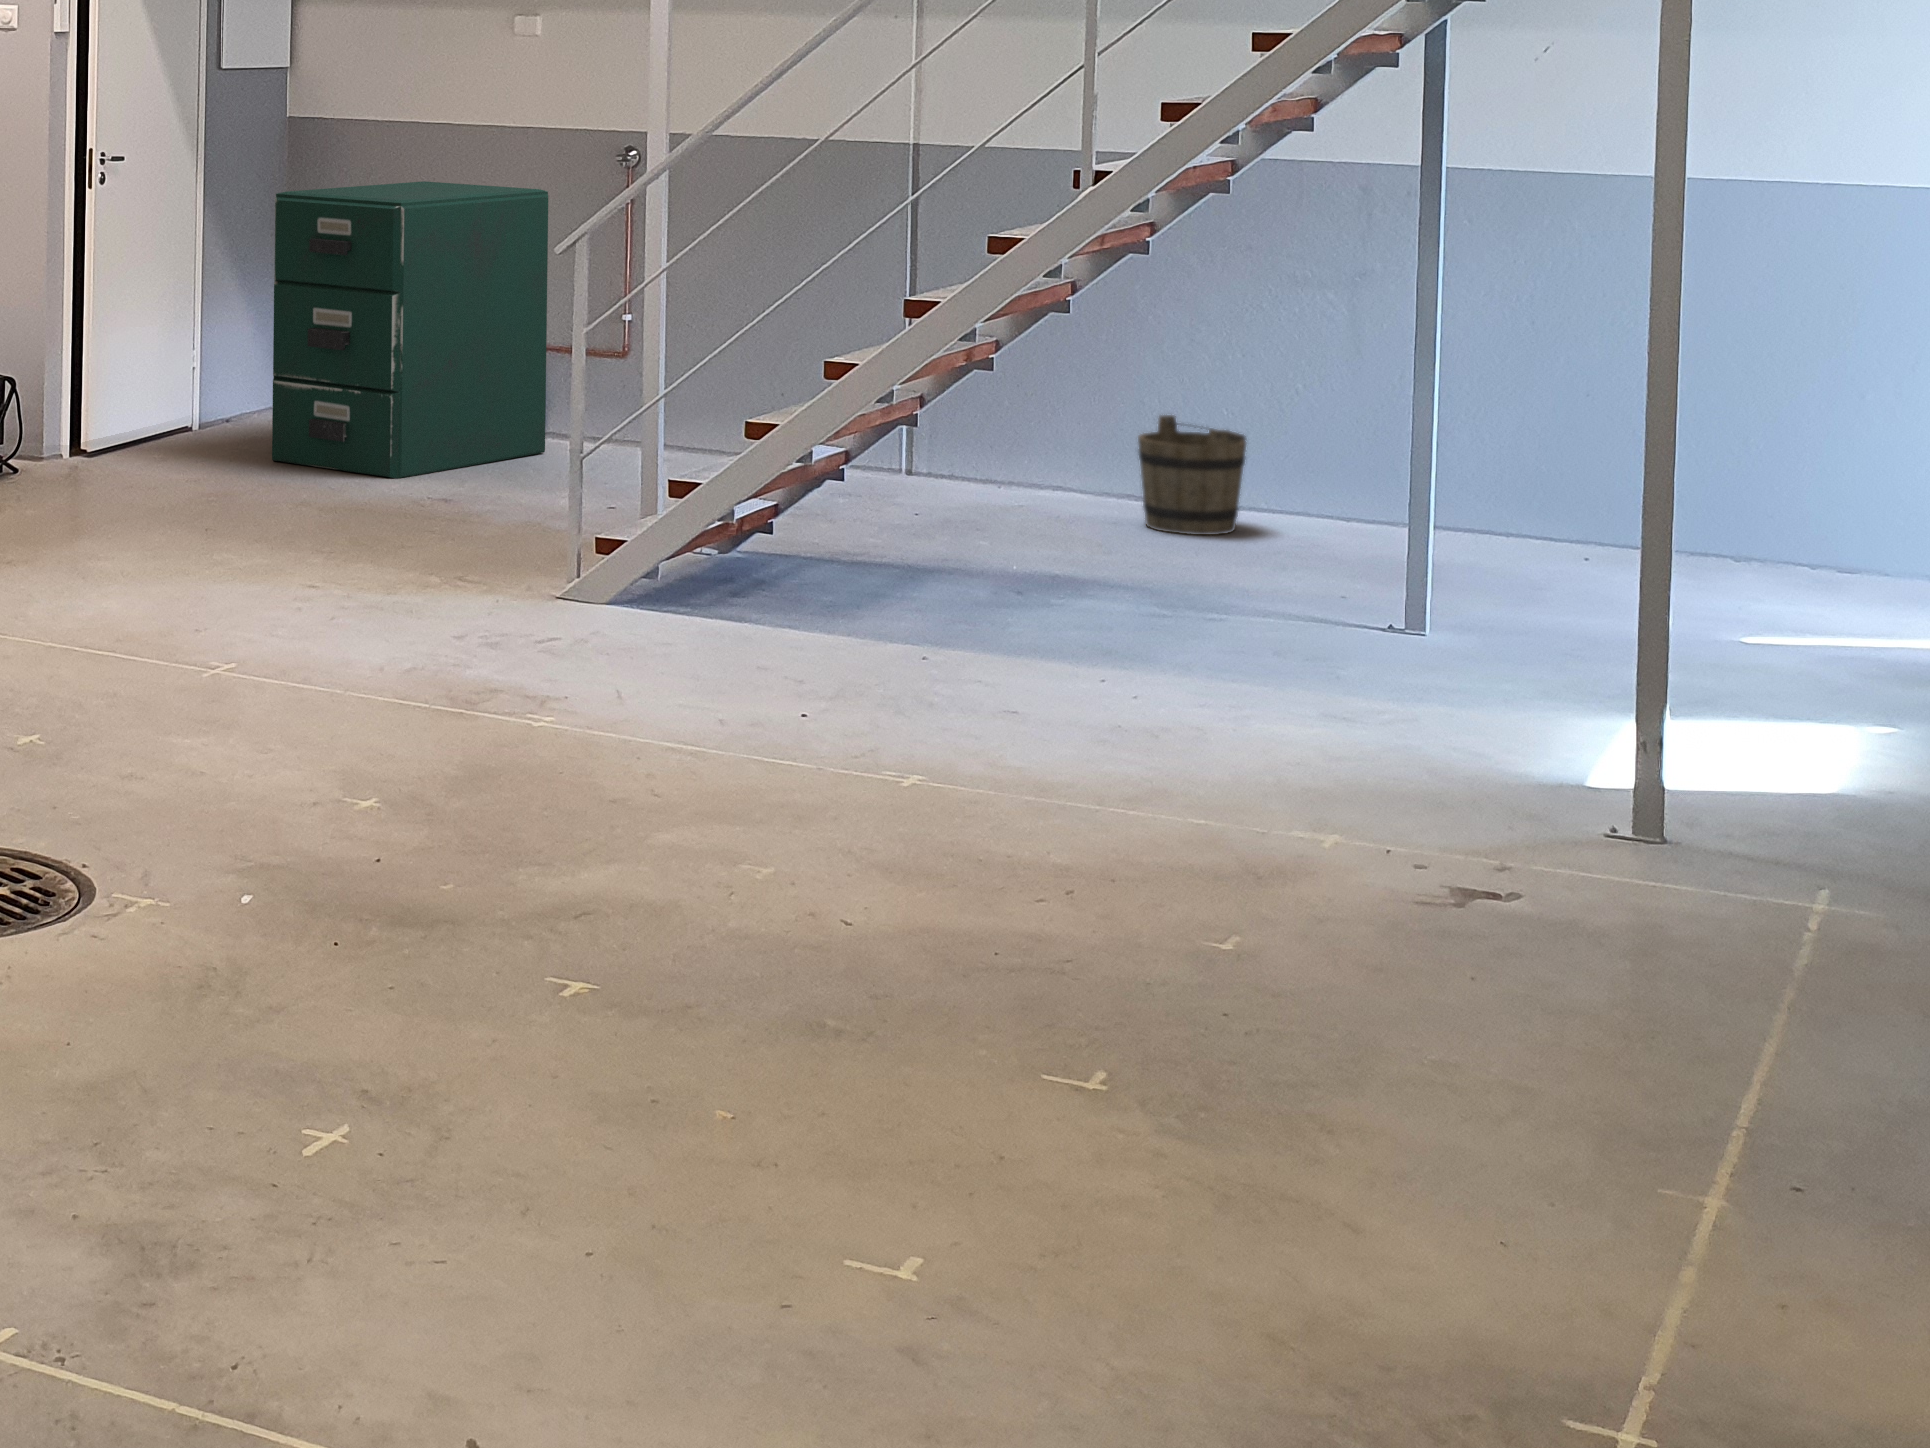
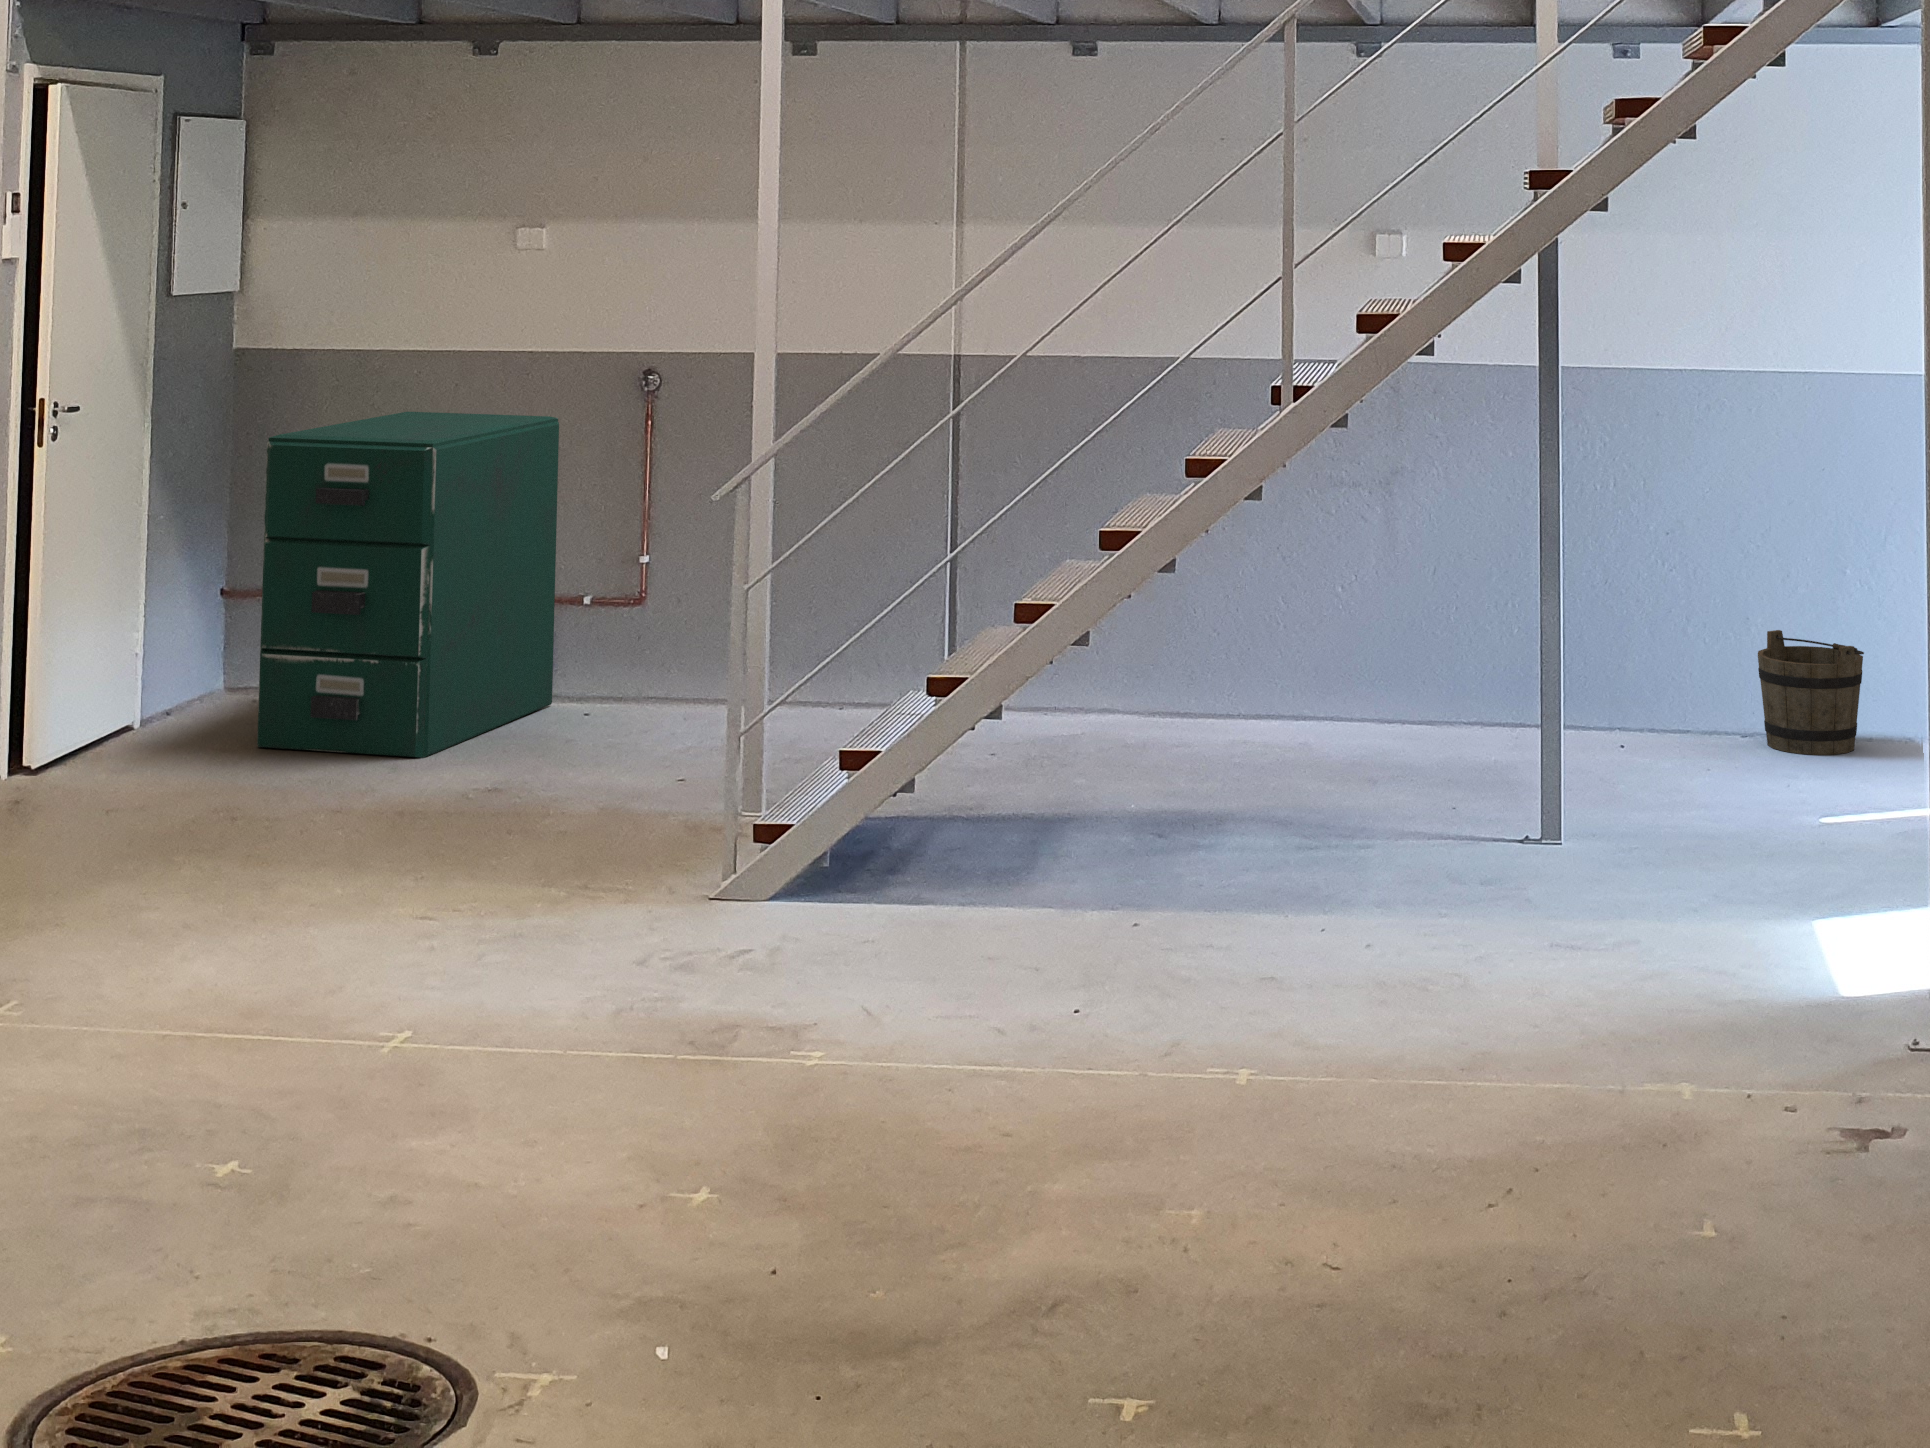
bucket: present [1138,415,1246,535] -> present [1758,630,1864,755]

